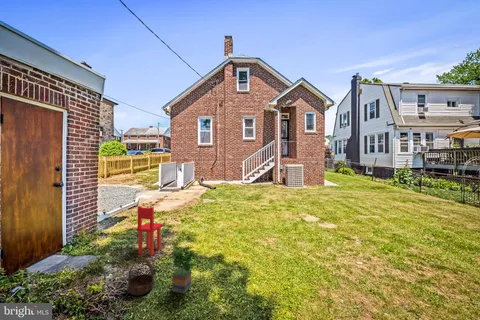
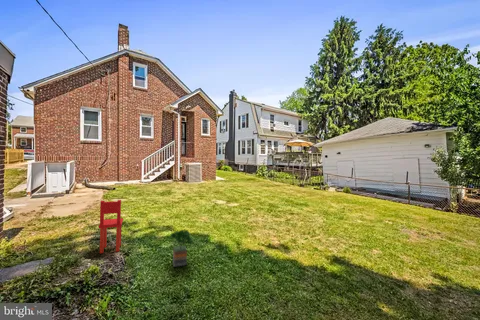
basket: present [128,259,154,296] -> none [130,244,155,279]

